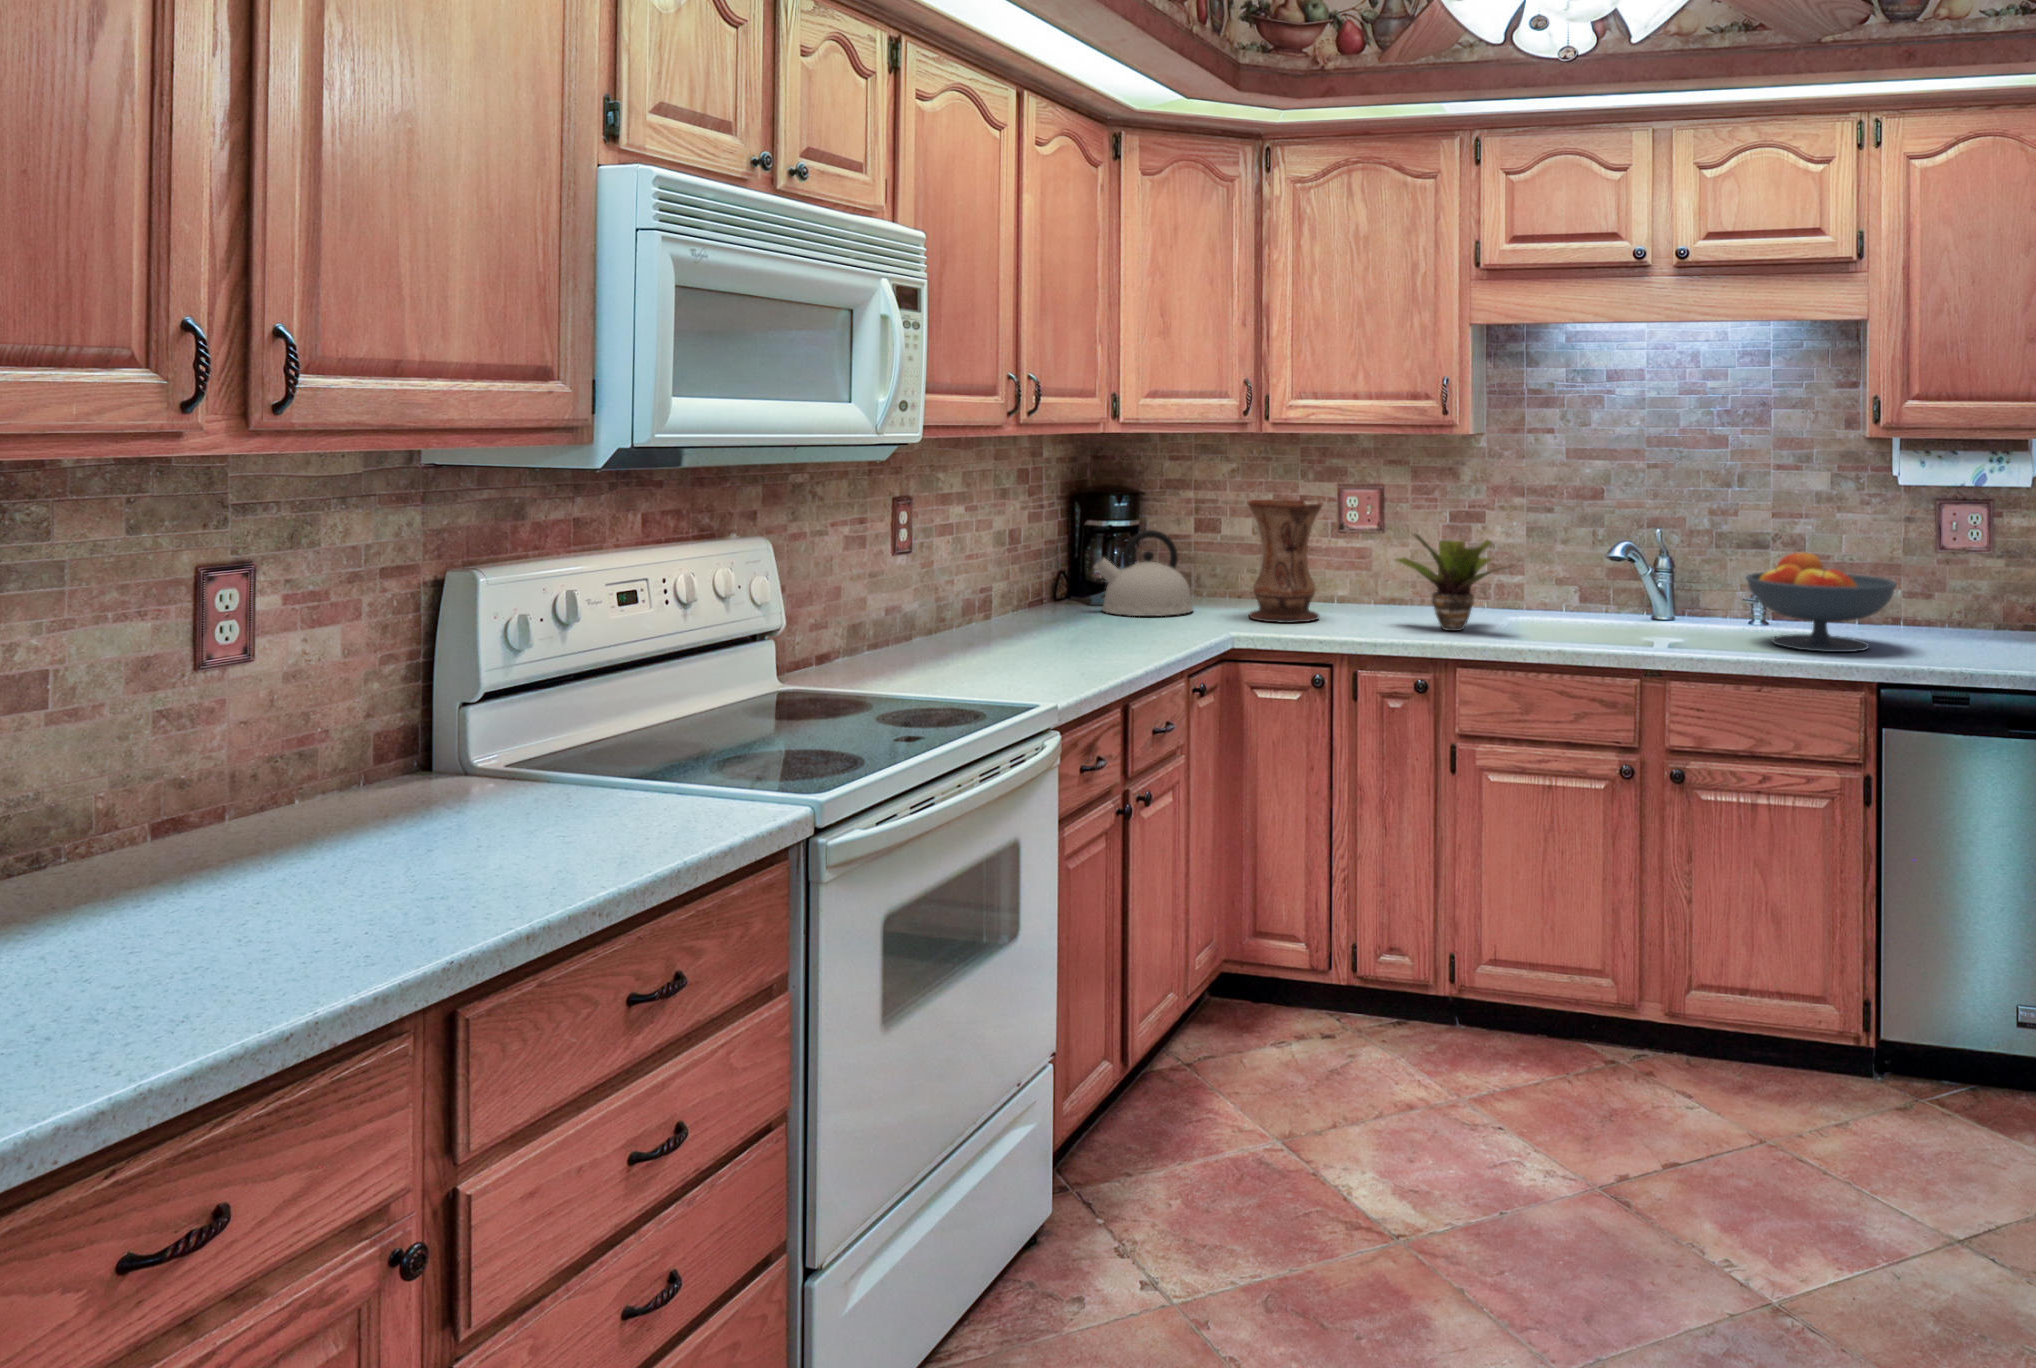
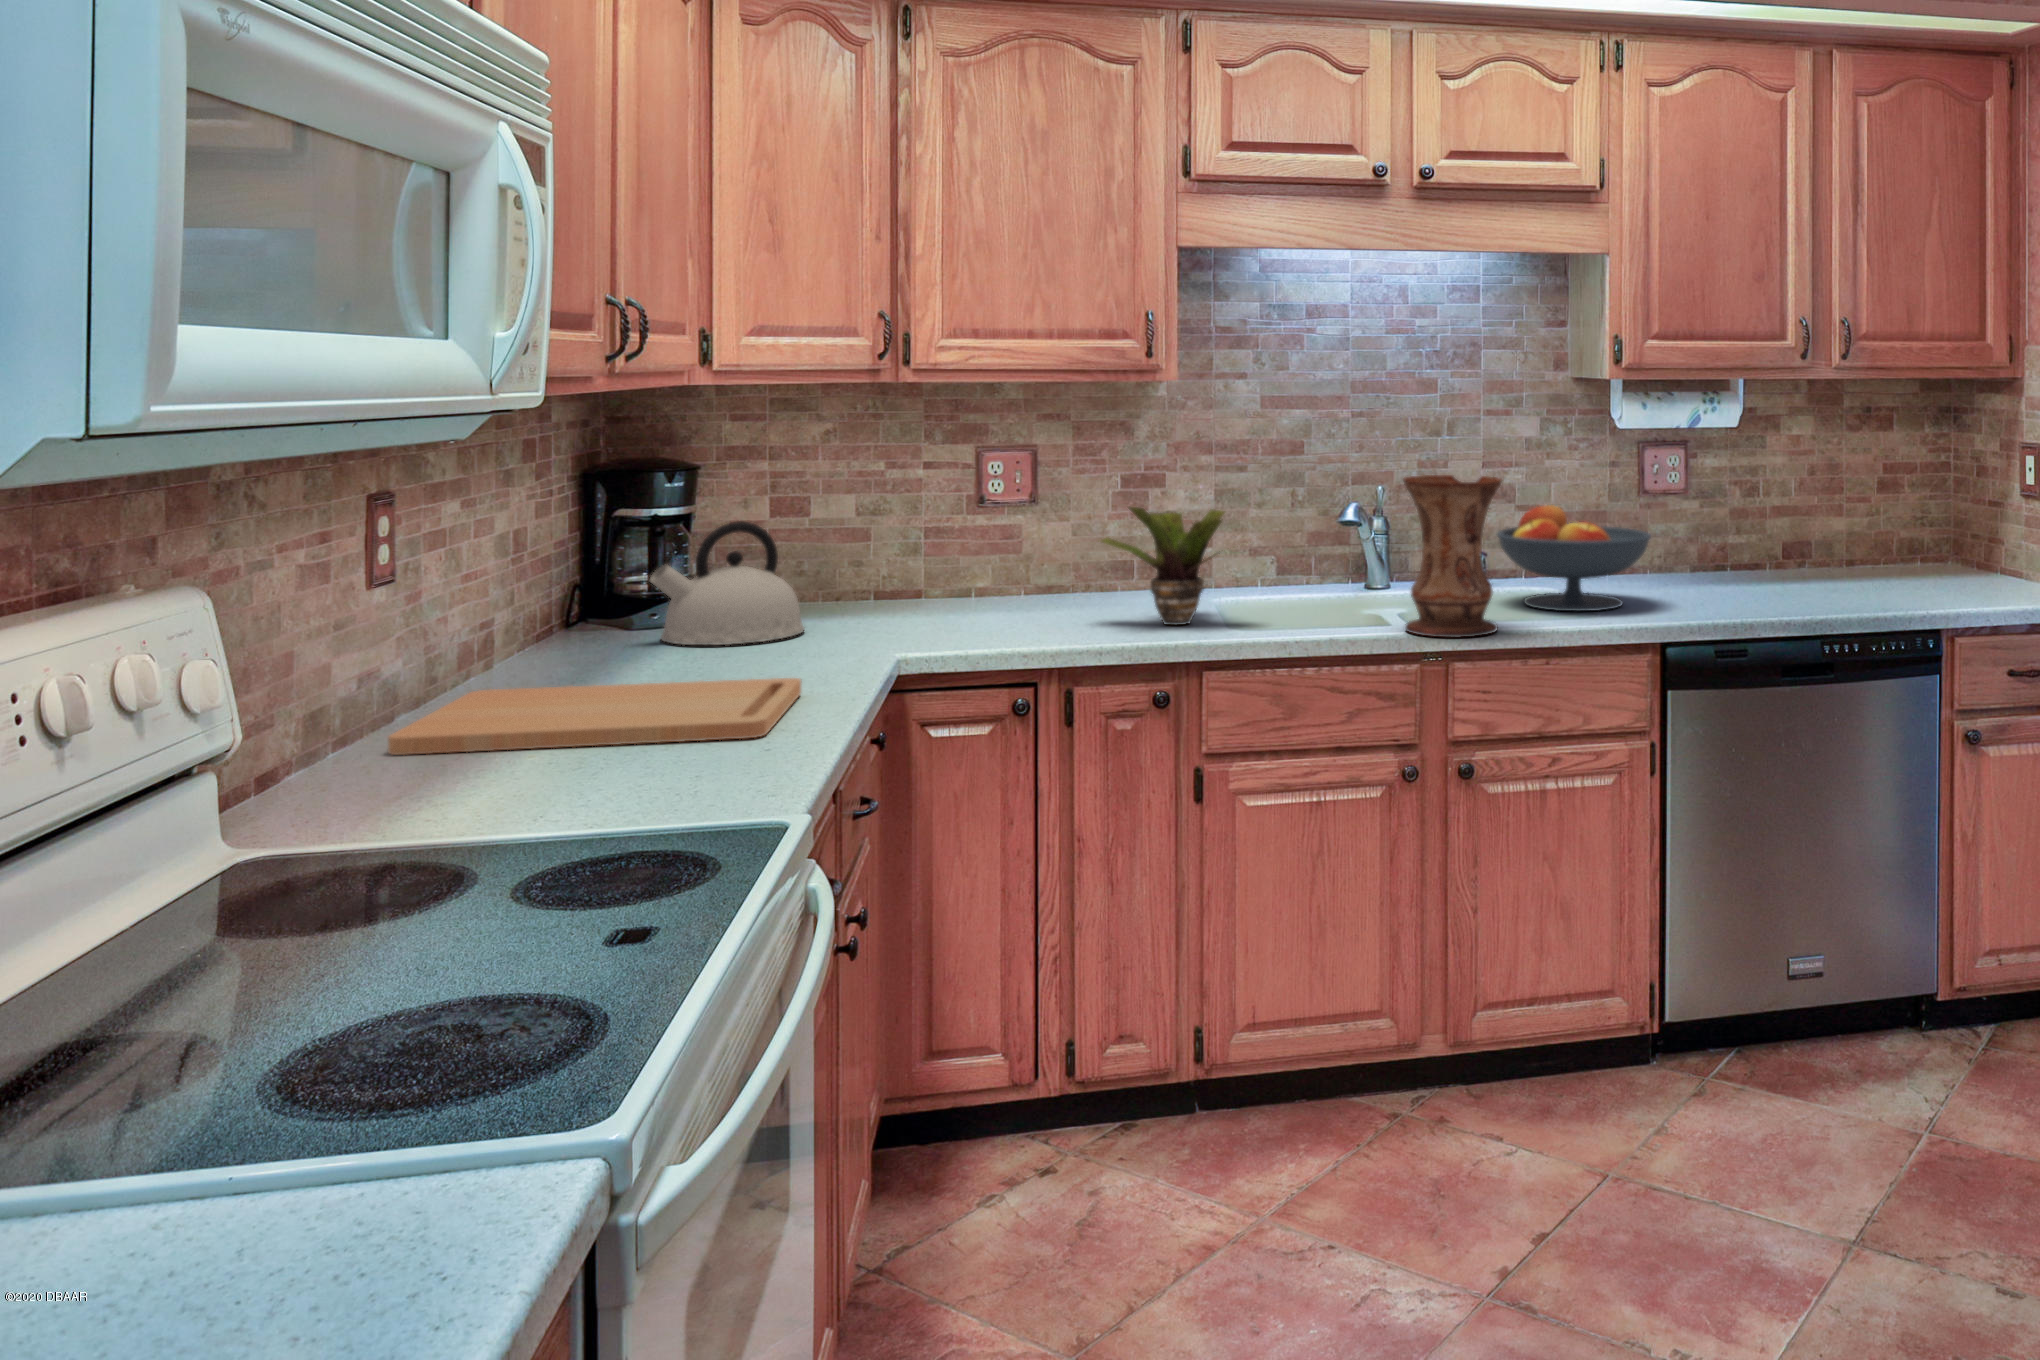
vase: present [1248,499,1323,623] -> present [1404,475,1502,637]
cutting board: none [897,626,1139,668] -> present [388,678,801,755]

